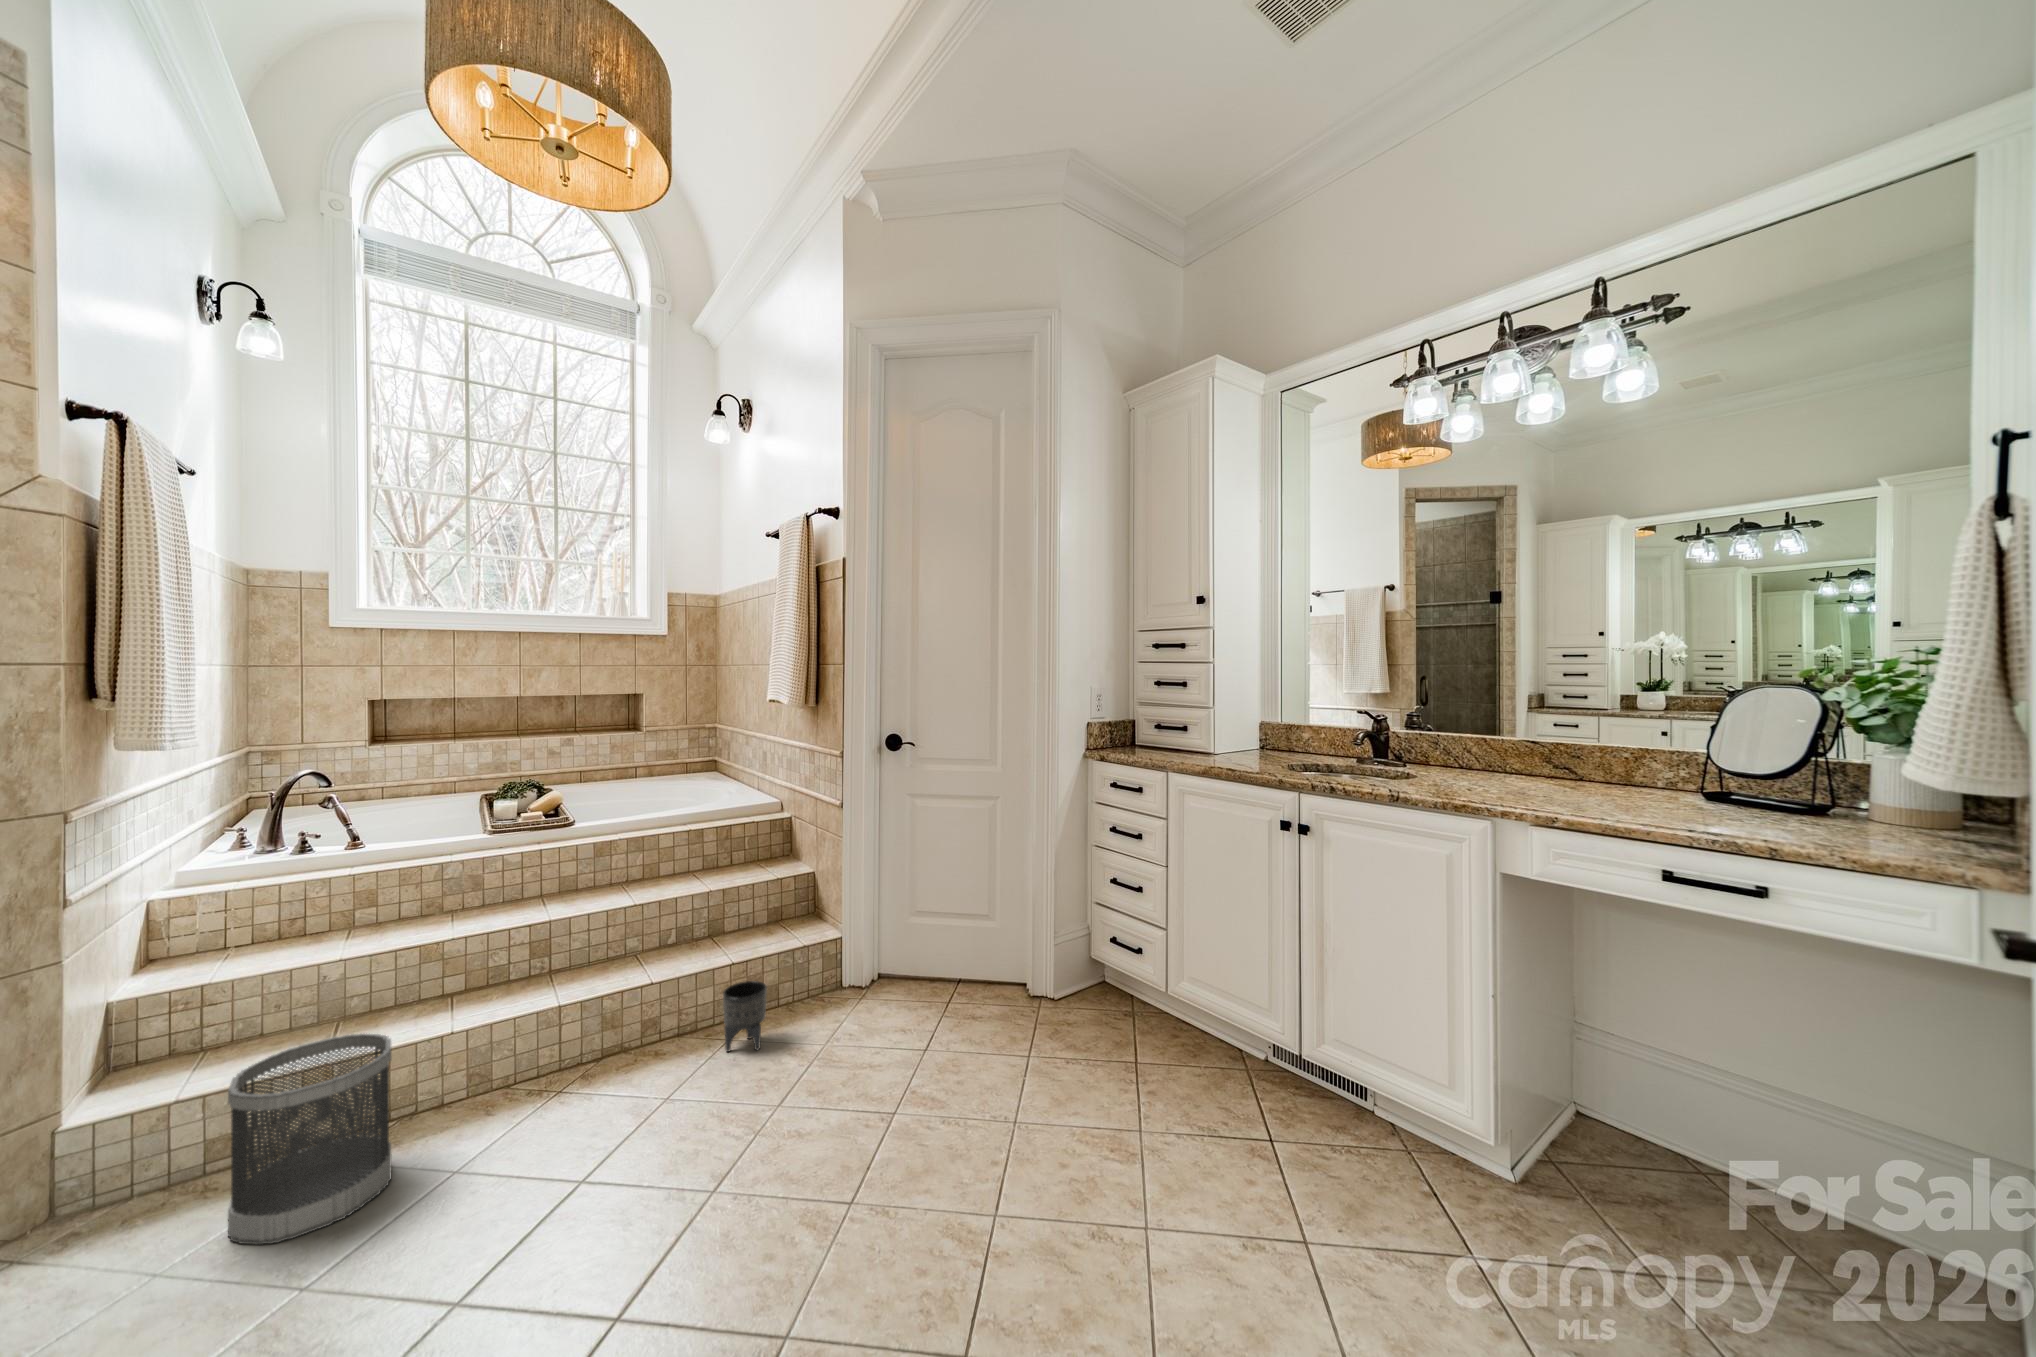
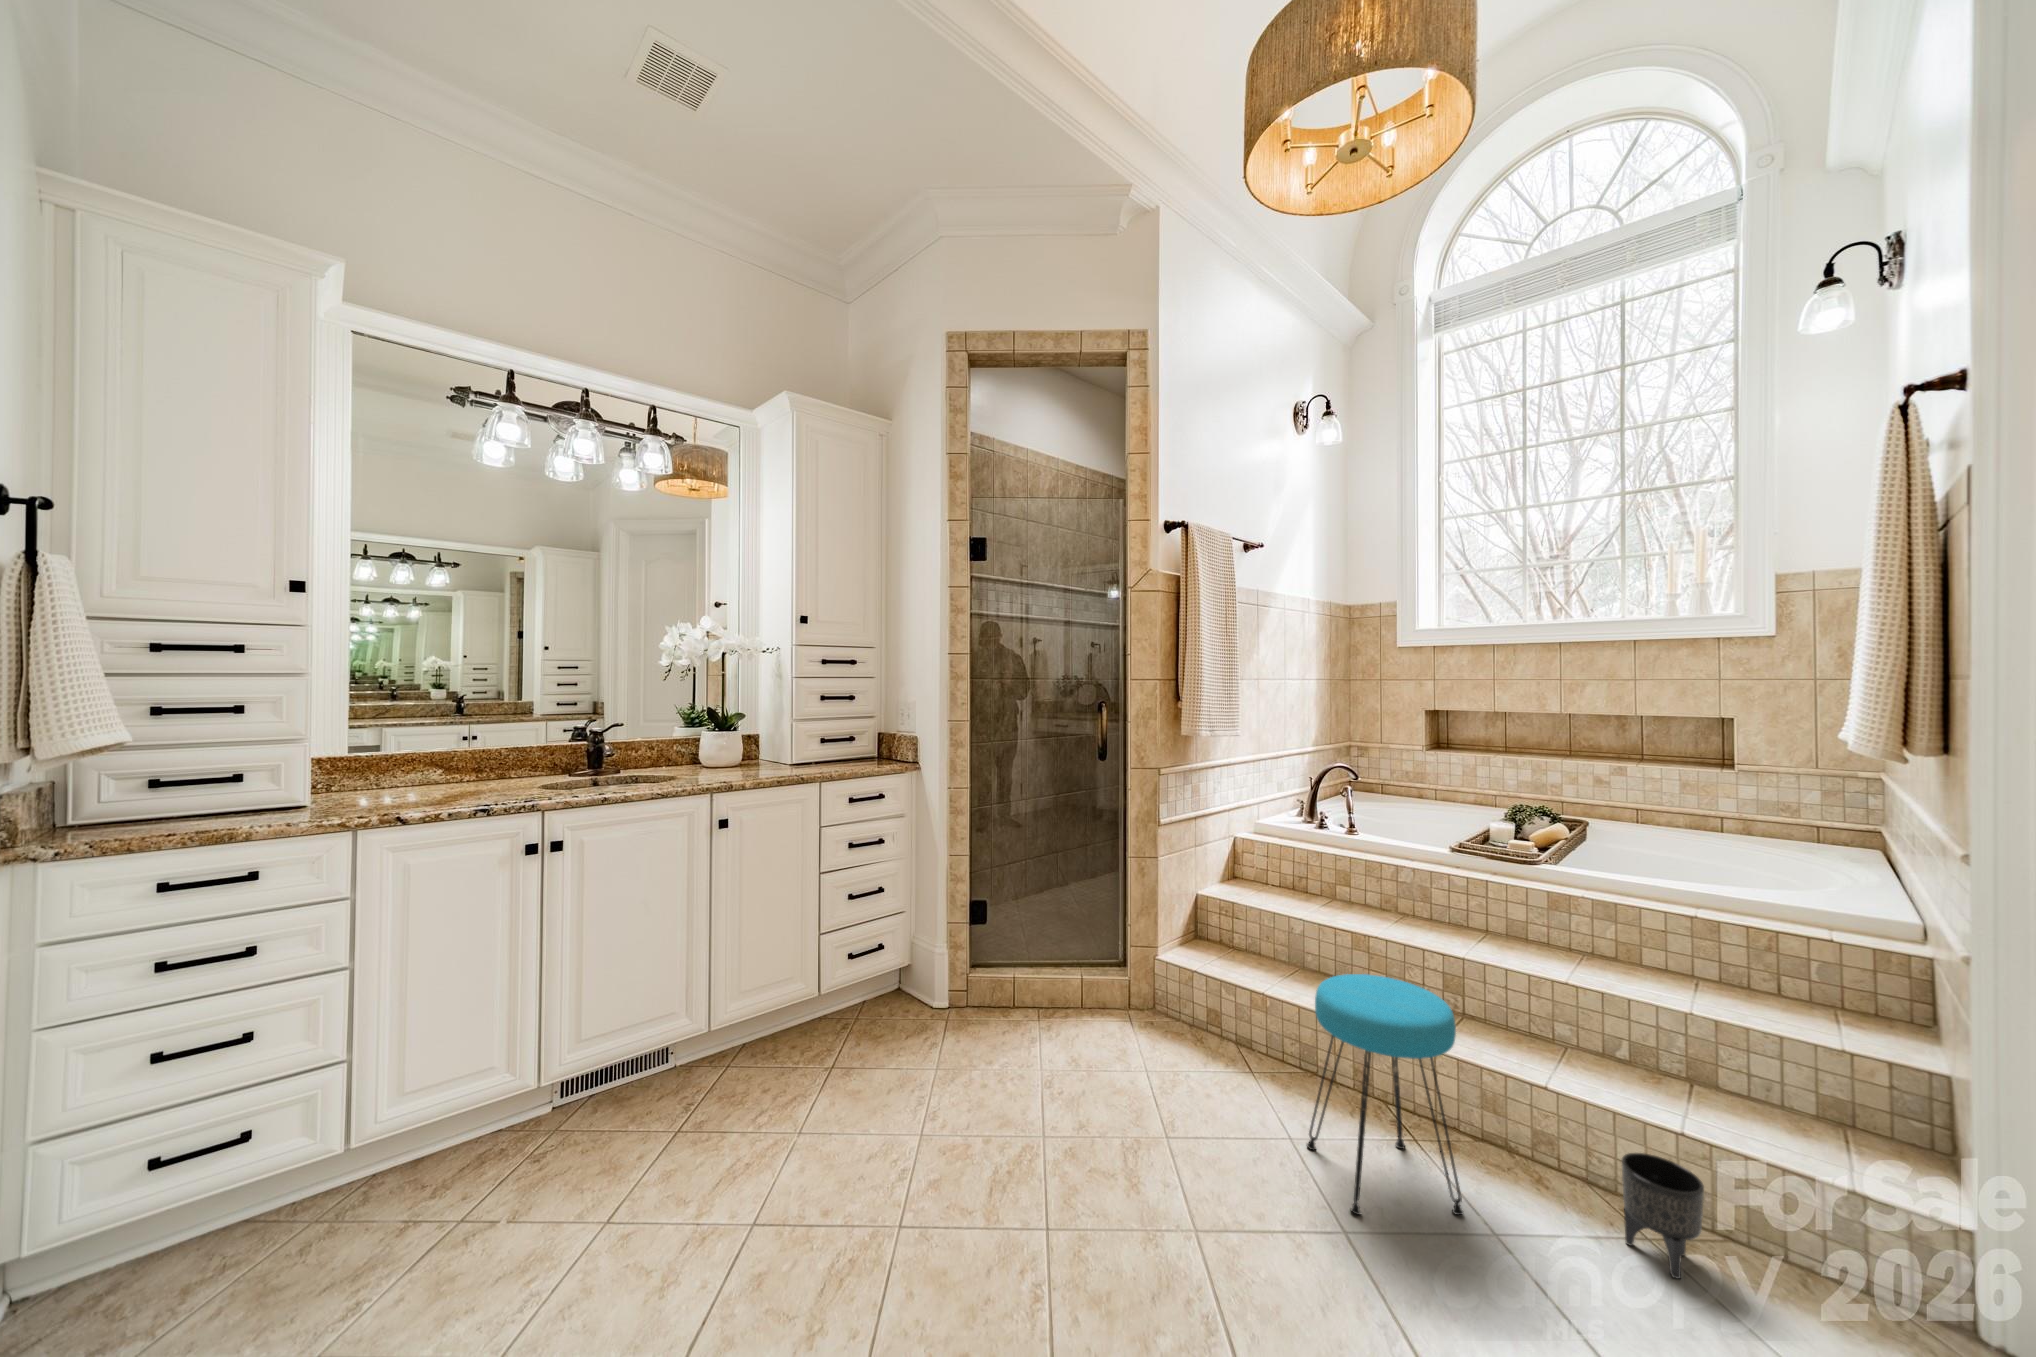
stool: none [479,942,642,1168] -> present [1307,974,1464,1215]
wastebasket: present [228,1034,392,1245] -> none [1172,968,1268,1116]

